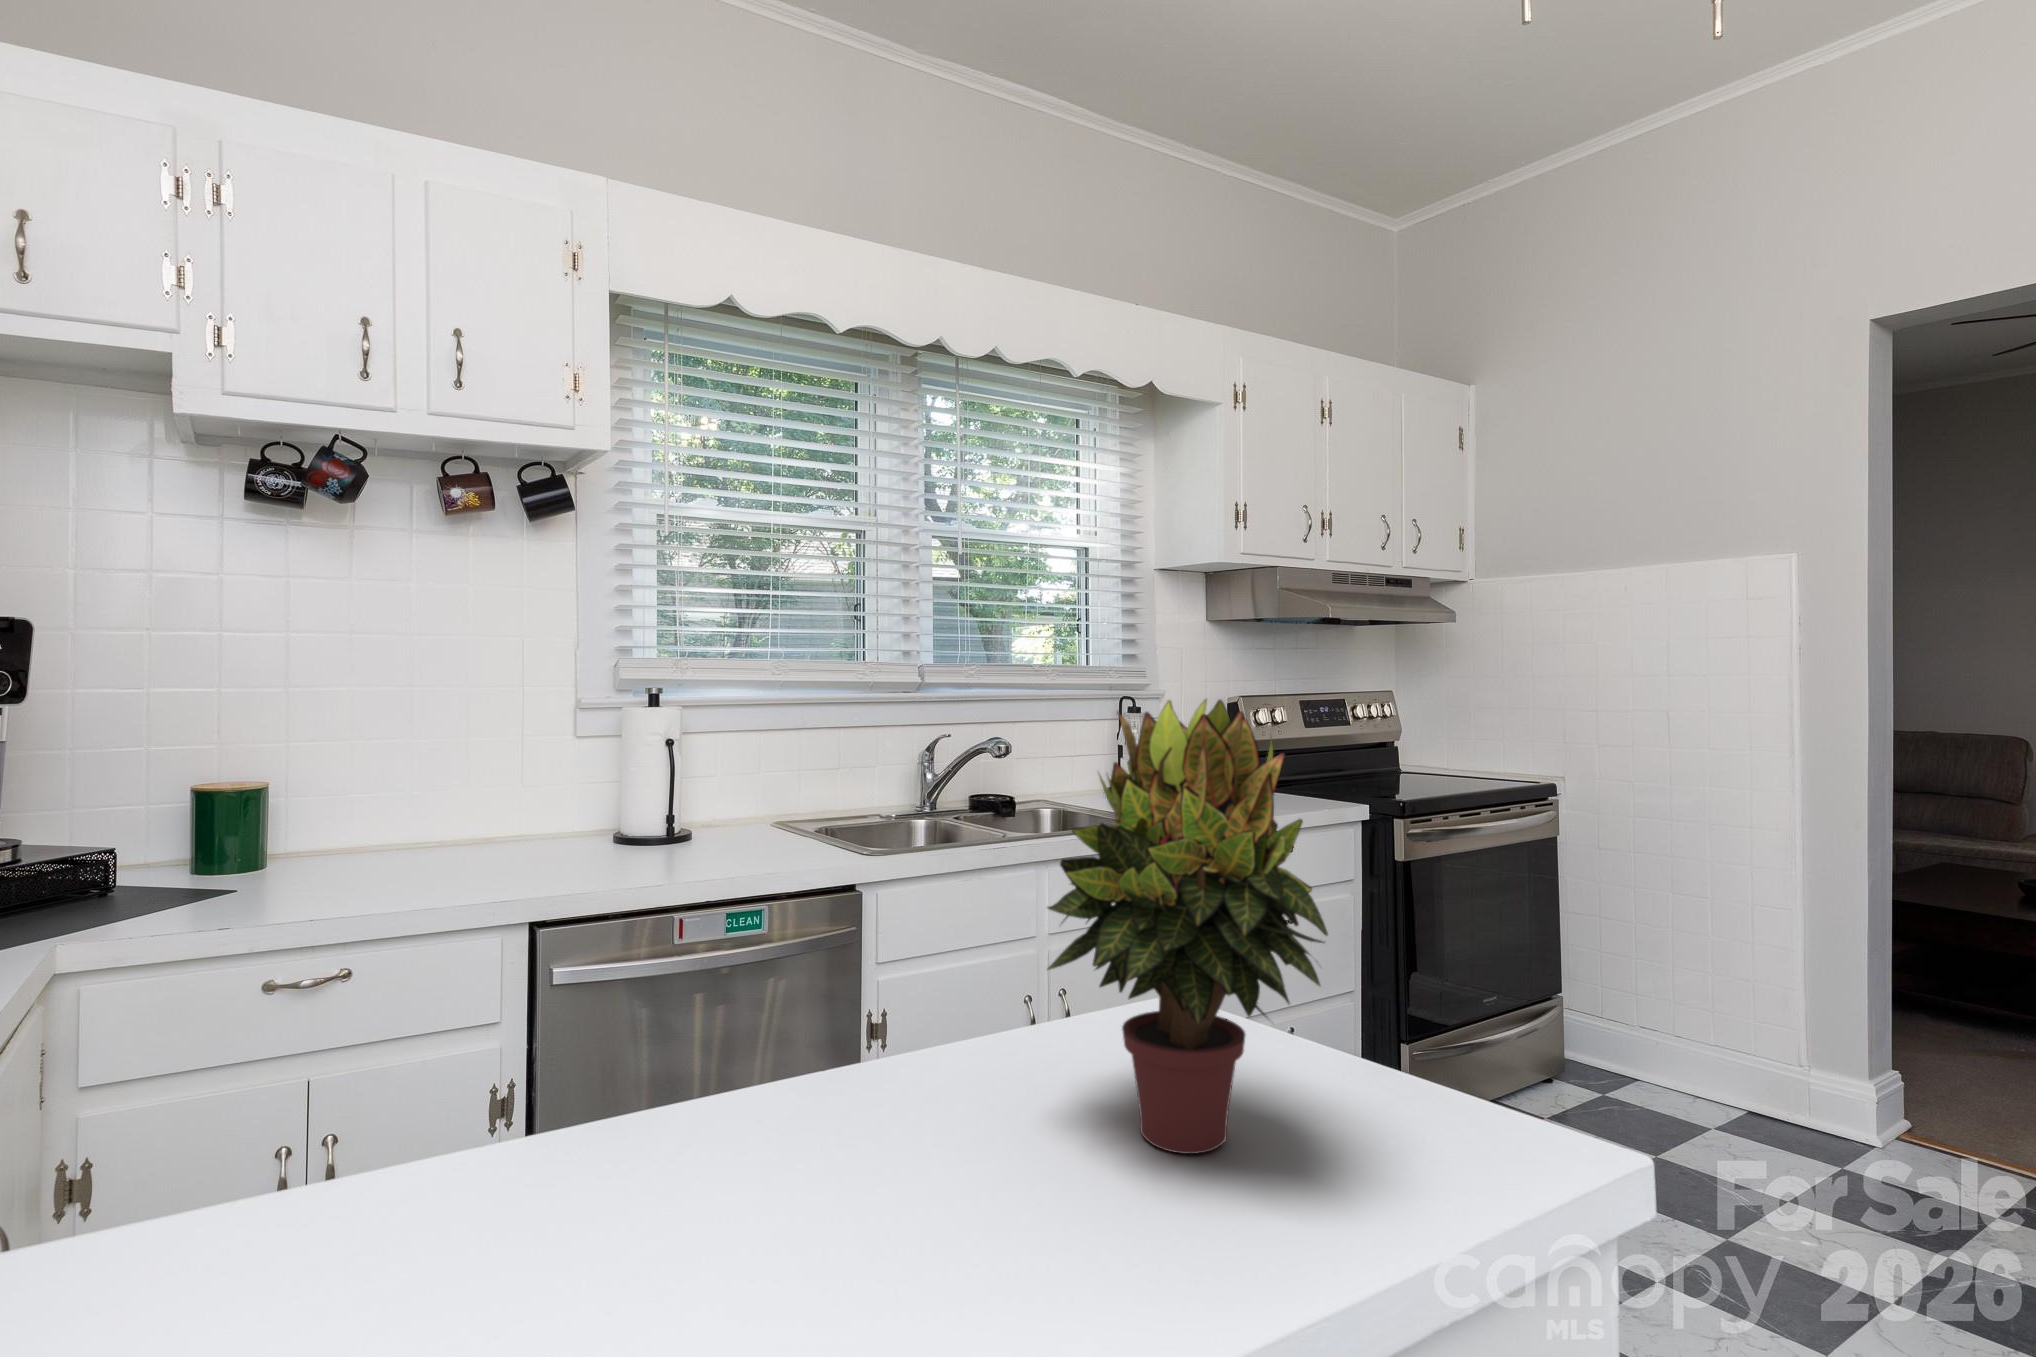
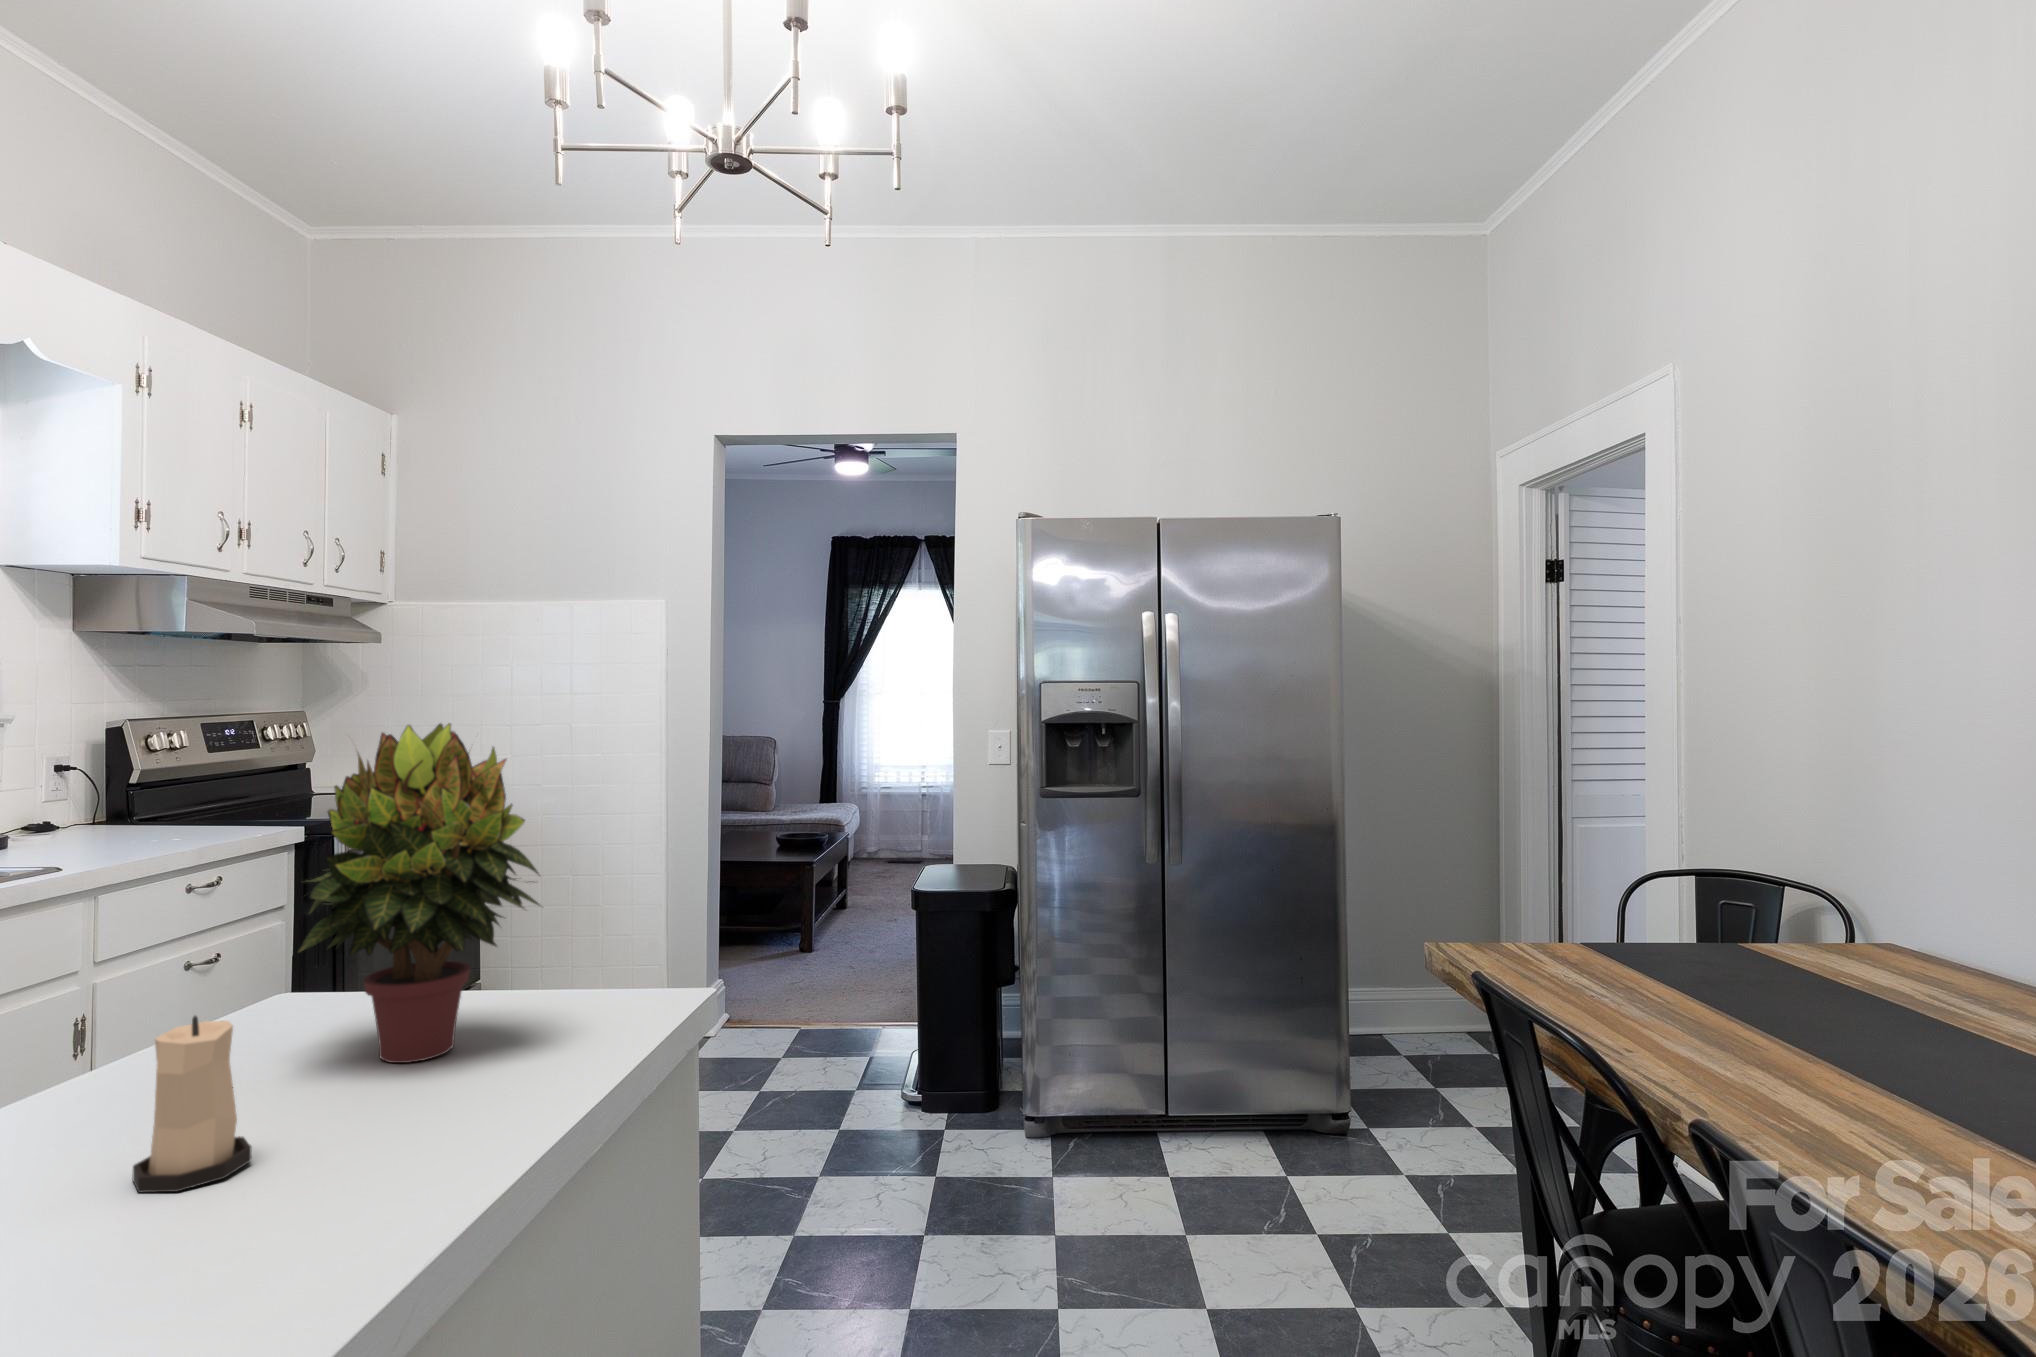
candle: none [777,1032,890,1245] -> present [132,1016,251,1193]

